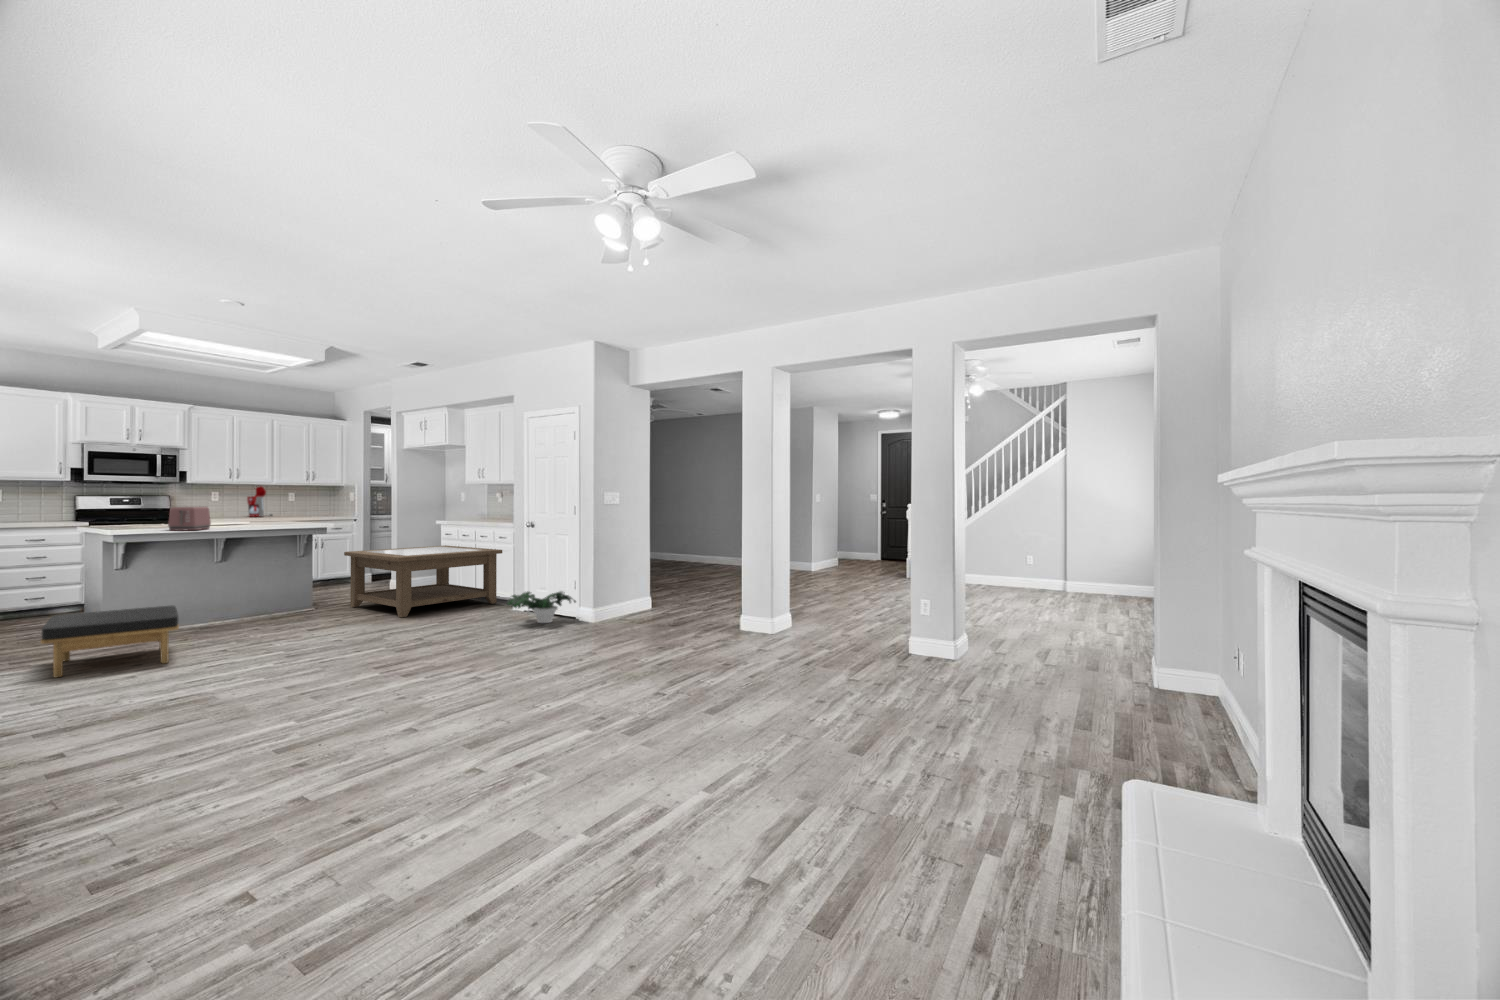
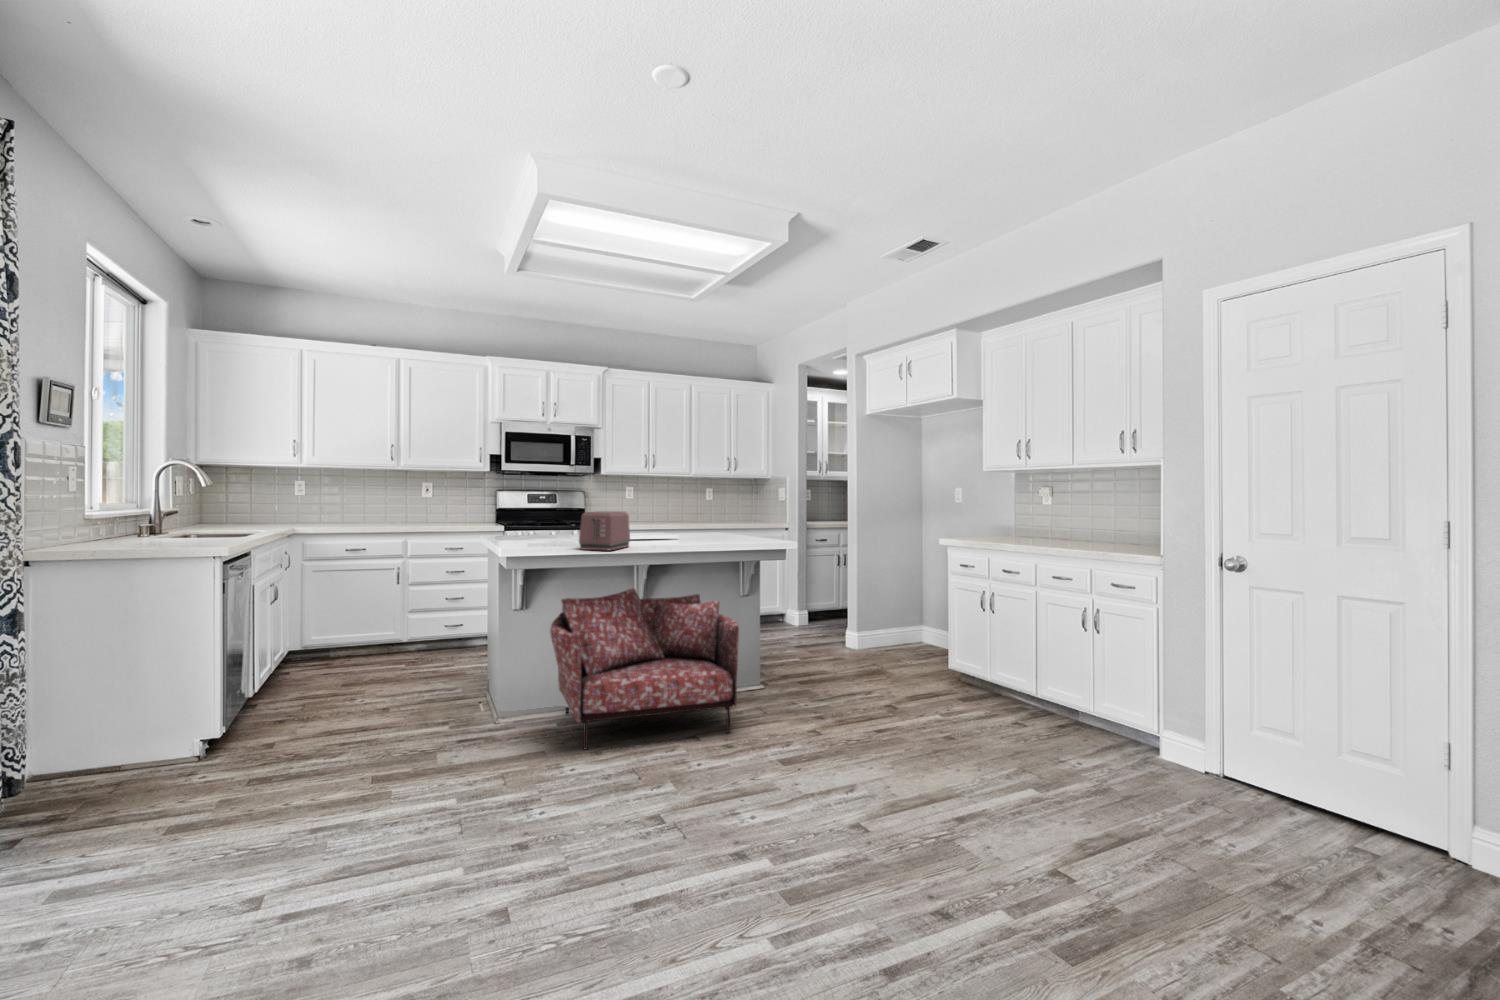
coffee maker: present [247,486,272,517] -> none [664,478,691,521]
coffee table: present [344,545,502,617] -> none [802,584,1076,735]
armchair: none [147,553,290,642] -> present [550,589,739,749]
potted plant: present [507,592,576,623] -> none [1178,731,1379,830]
ottoman: present [41,606,179,677] -> none [386,693,586,845]

